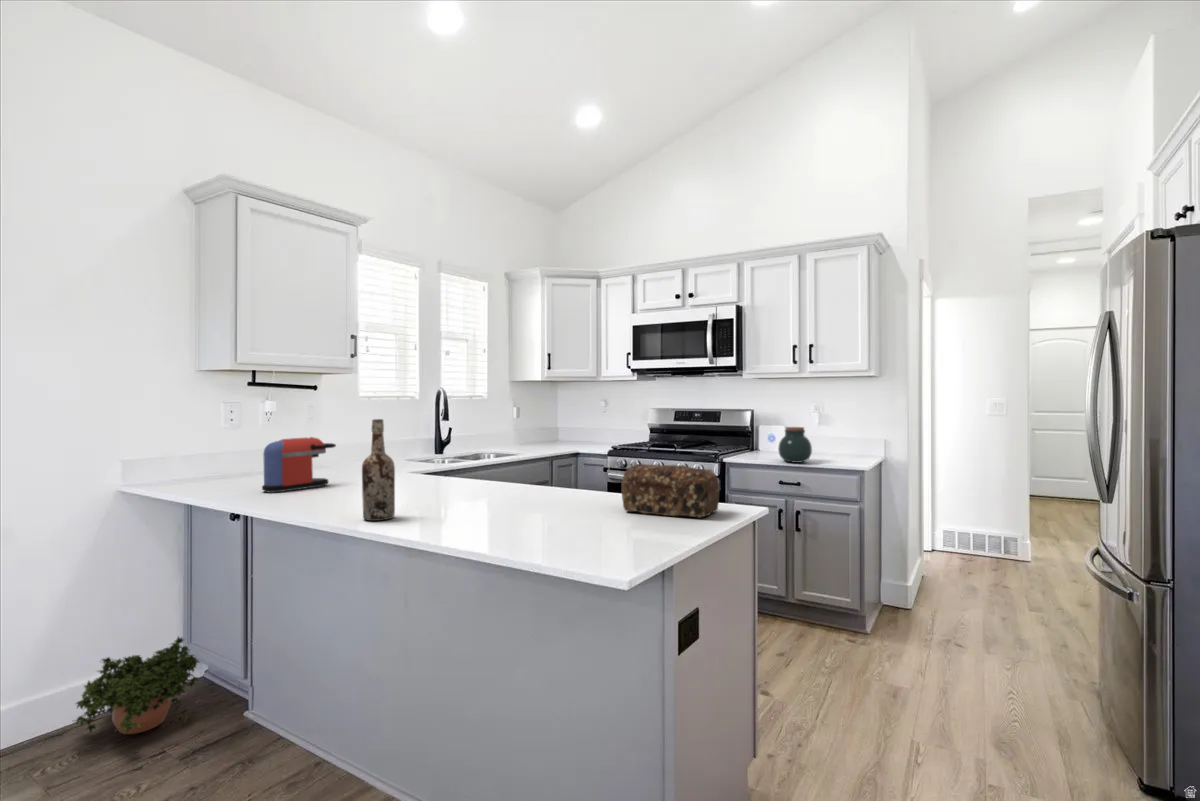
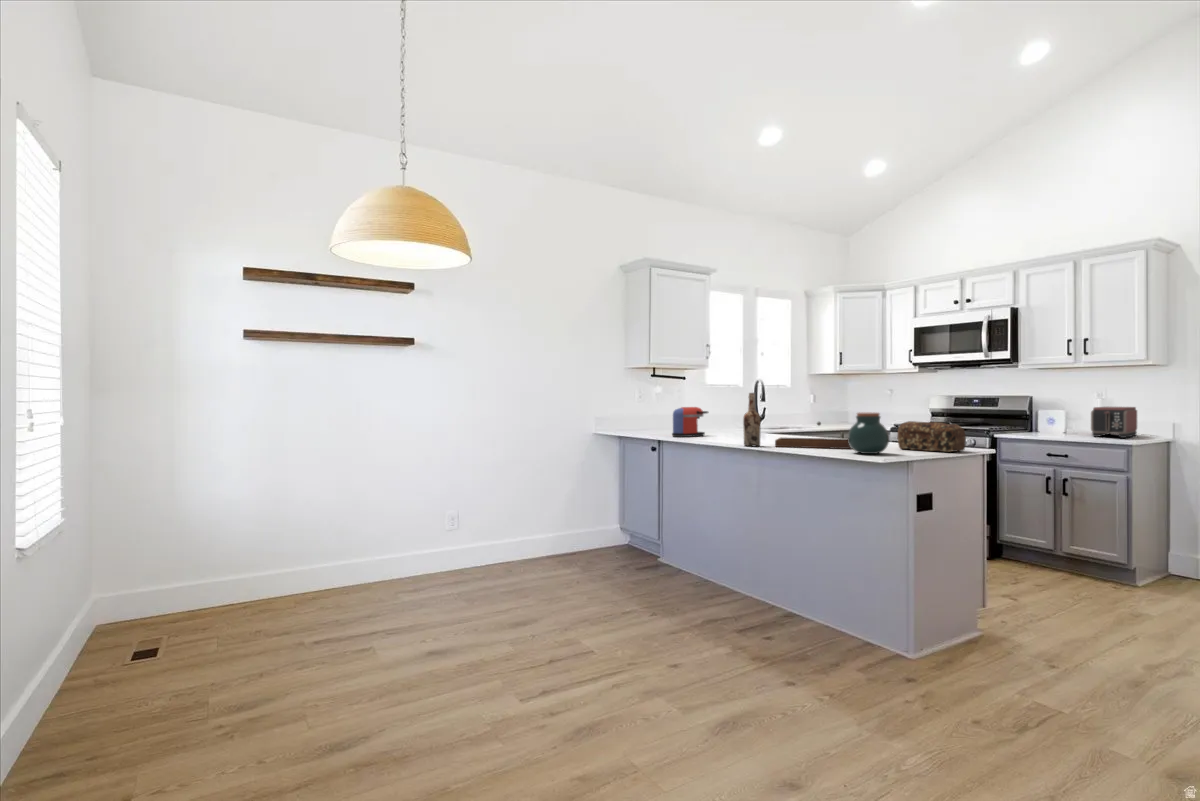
toaster: none [817,422,855,459] -> present [1091,407,1137,438]
jar: present [778,427,812,463] -> present [848,413,889,454]
tray: none [420,468,556,519] -> present [775,422,852,449]
potted plant: present [74,637,199,734] -> none [580,517,636,564]

